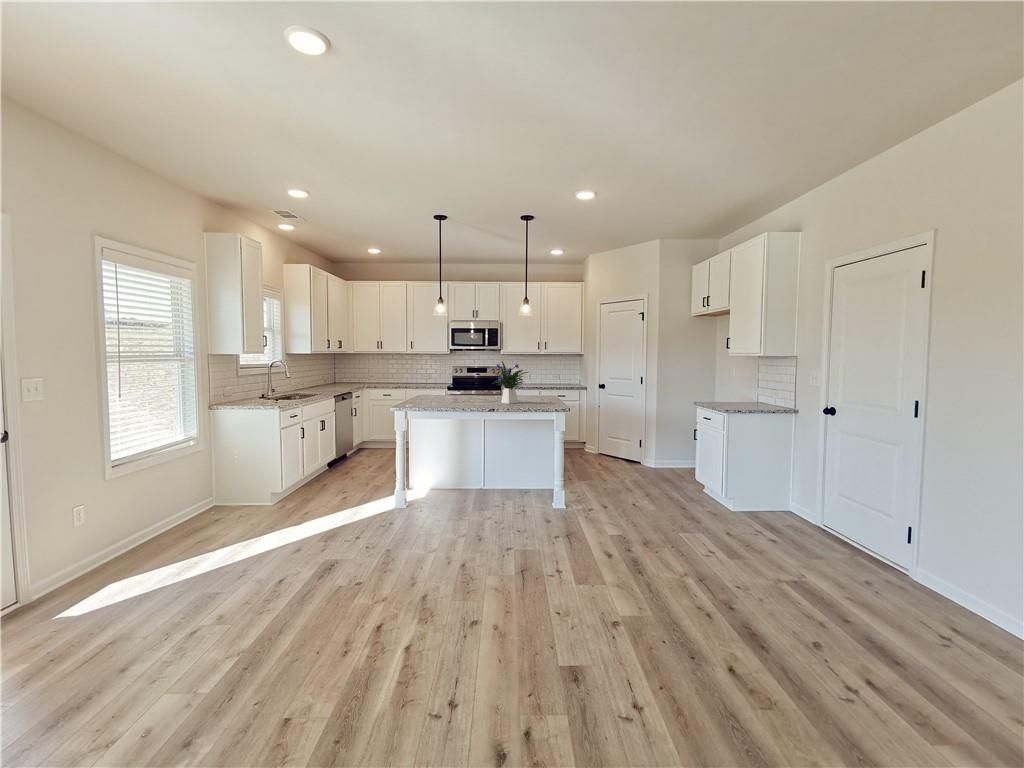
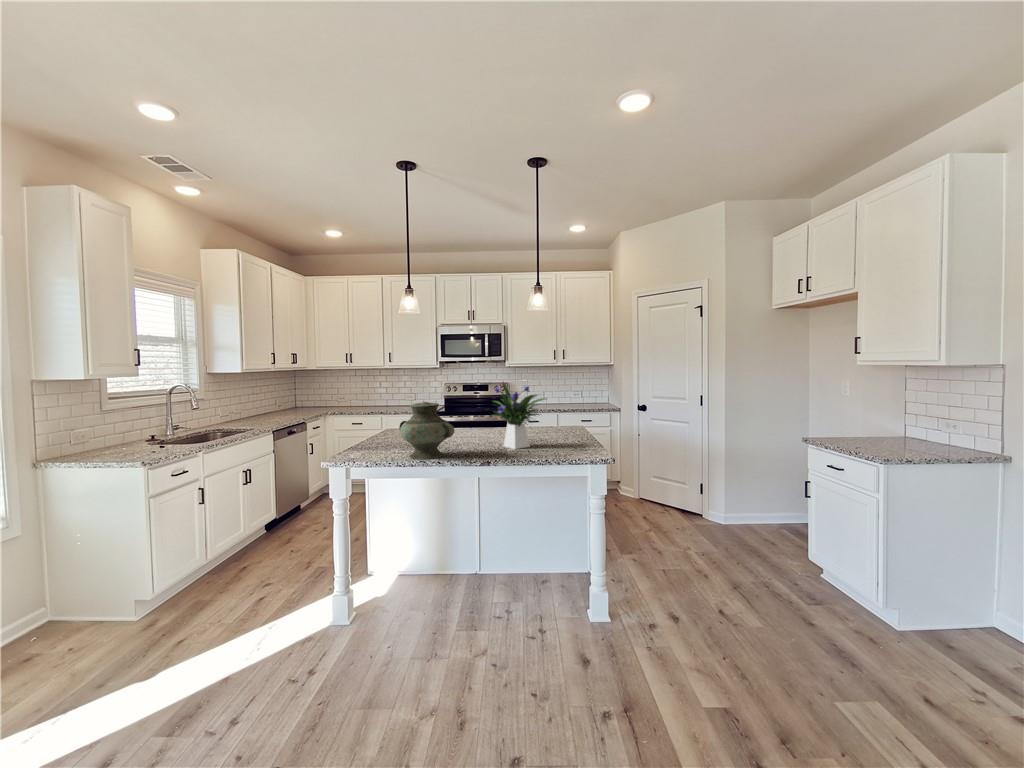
vase: none [437,372,472,406] -> present [399,402,454,459]

